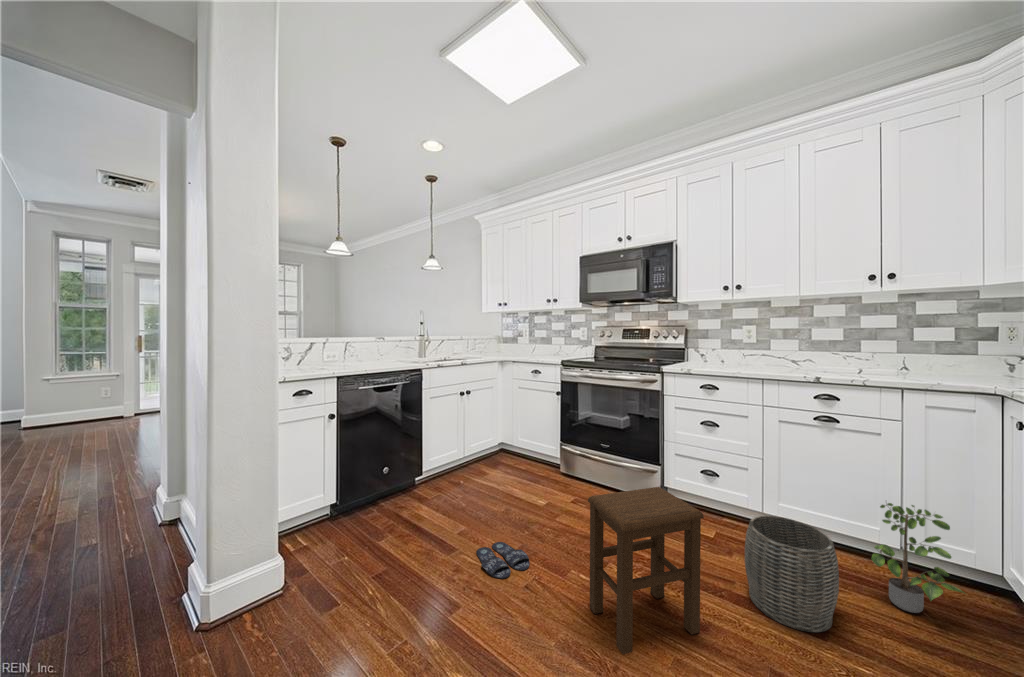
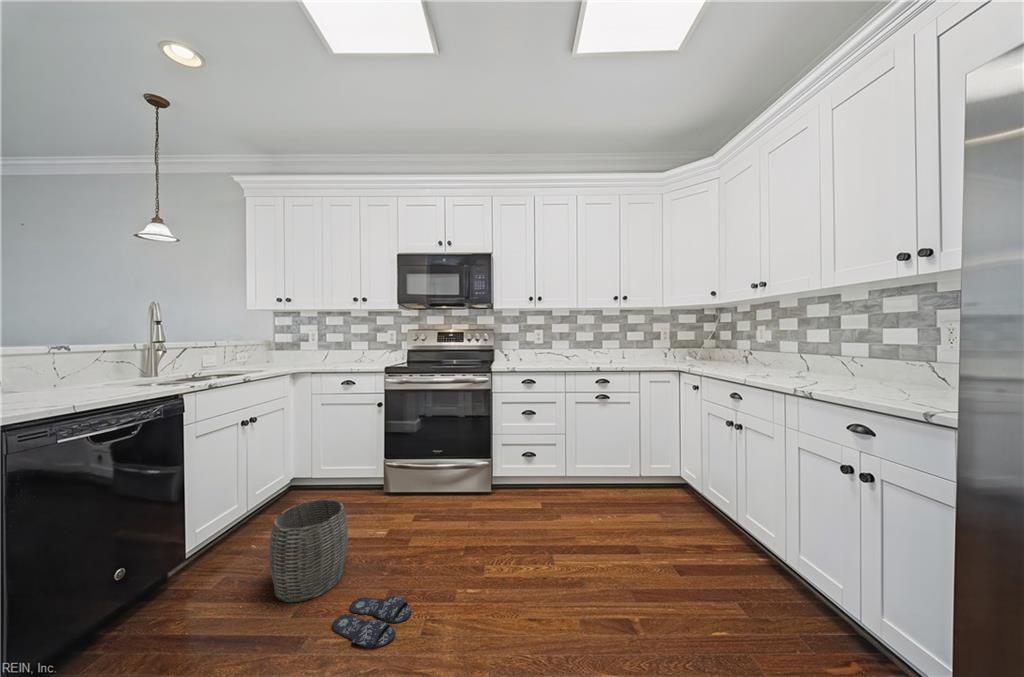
stool: present [588,487,704,654] -> none [494,475,585,646]
potted plant: present [871,503,965,613] -> none [638,444,682,512]
woven basket: present [745,516,839,632] -> present [270,499,348,602]

